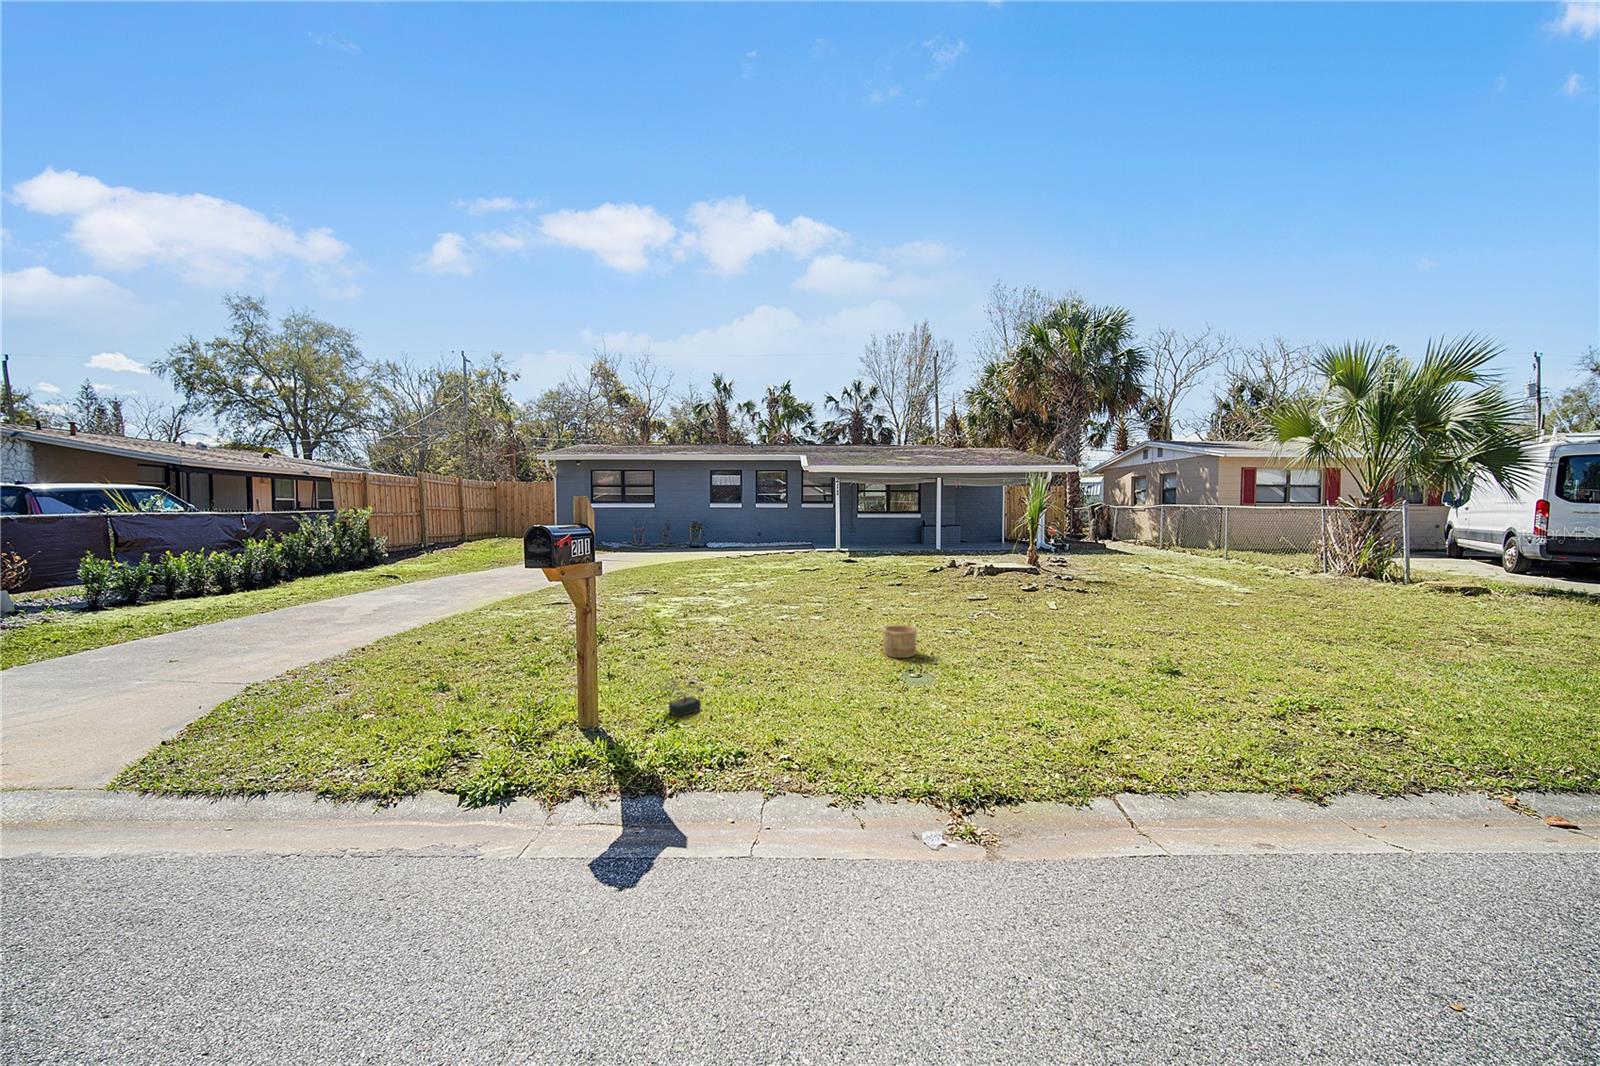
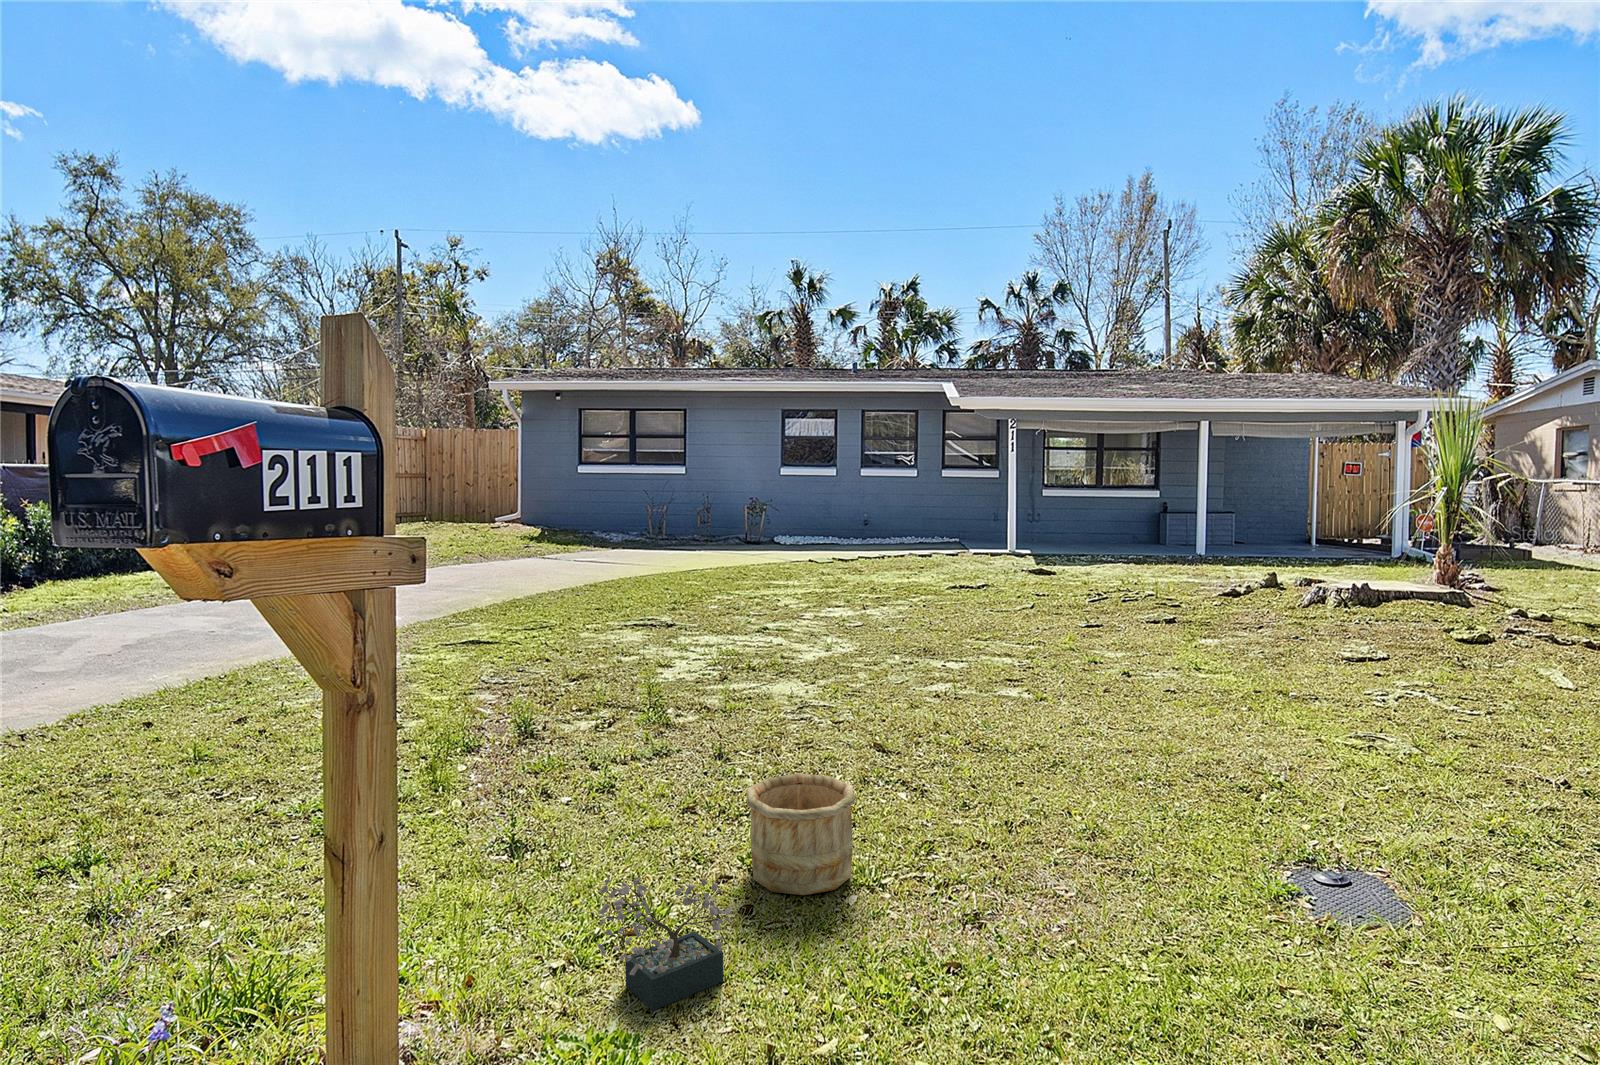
wooden bucket: present [883,625,916,658] -> present [747,773,855,895]

